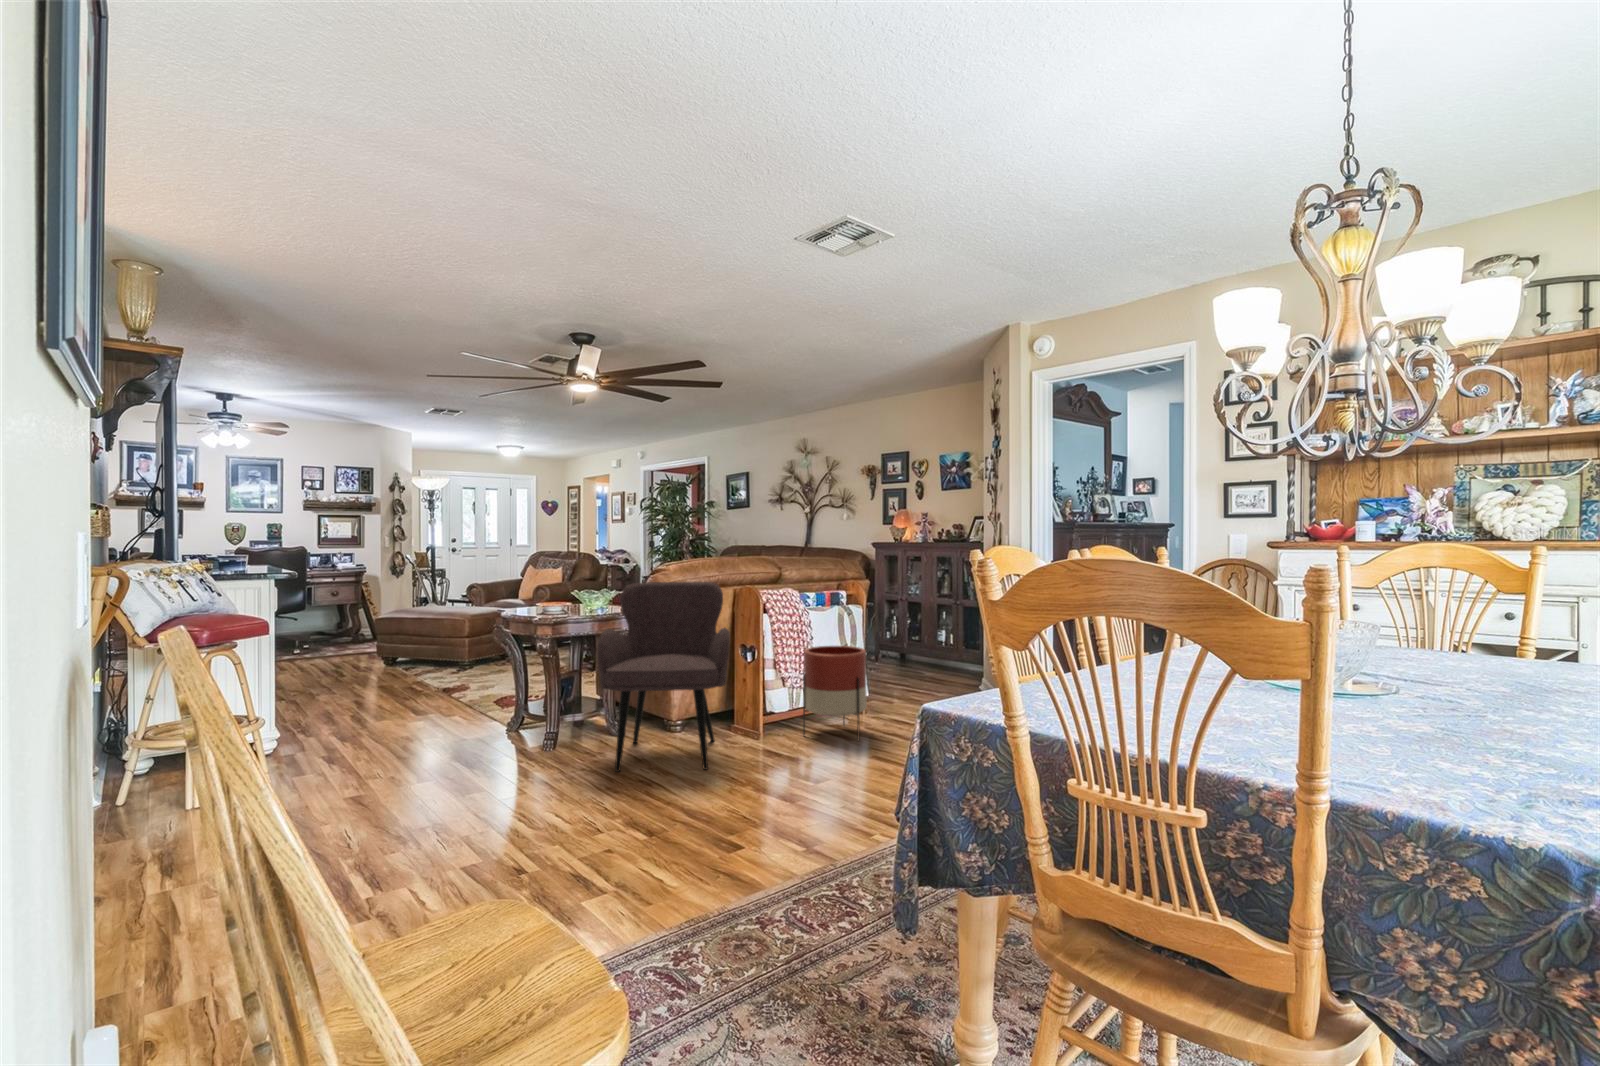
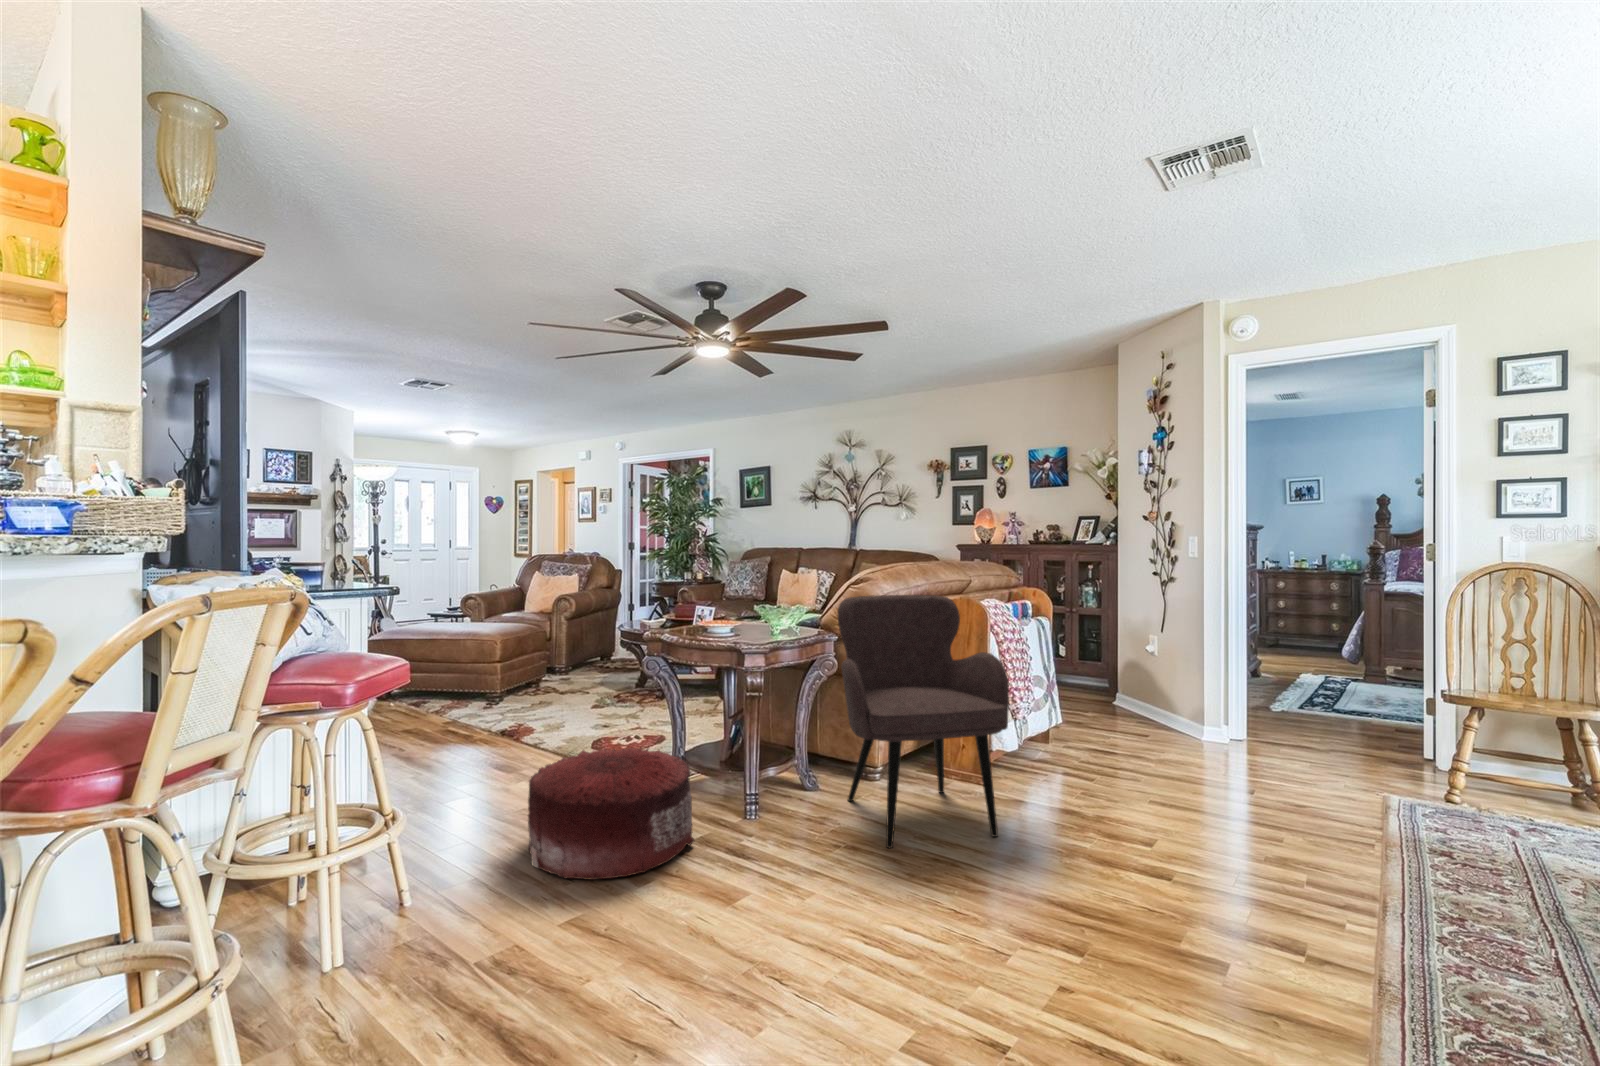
planter: present [803,646,867,740] -> none [1029,668,1109,782]
pouf: none [361,692,493,777] -> present [528,748,694,880]

